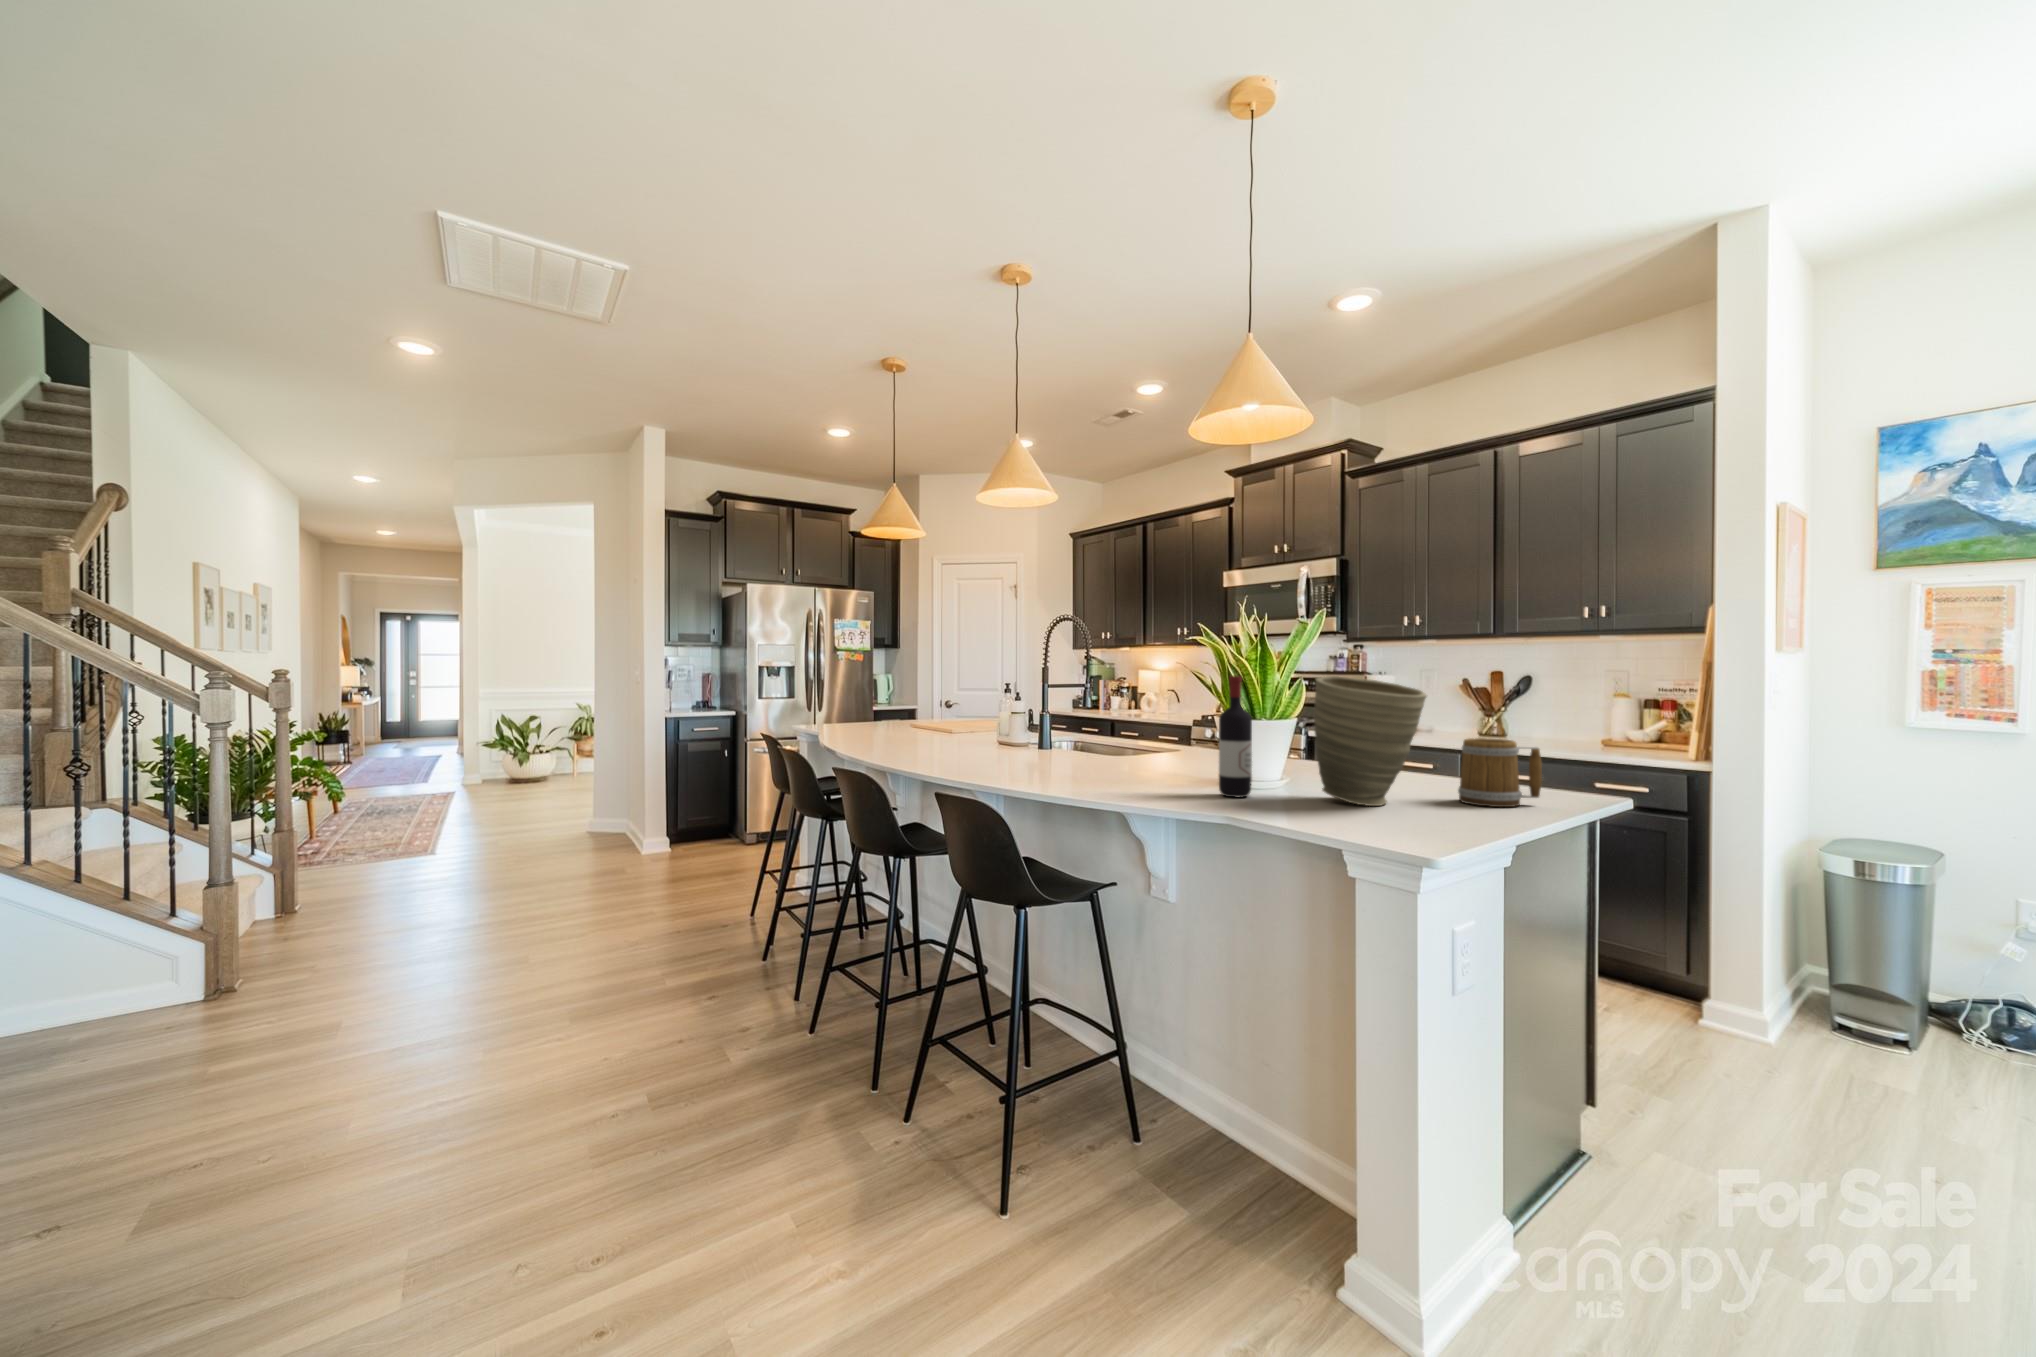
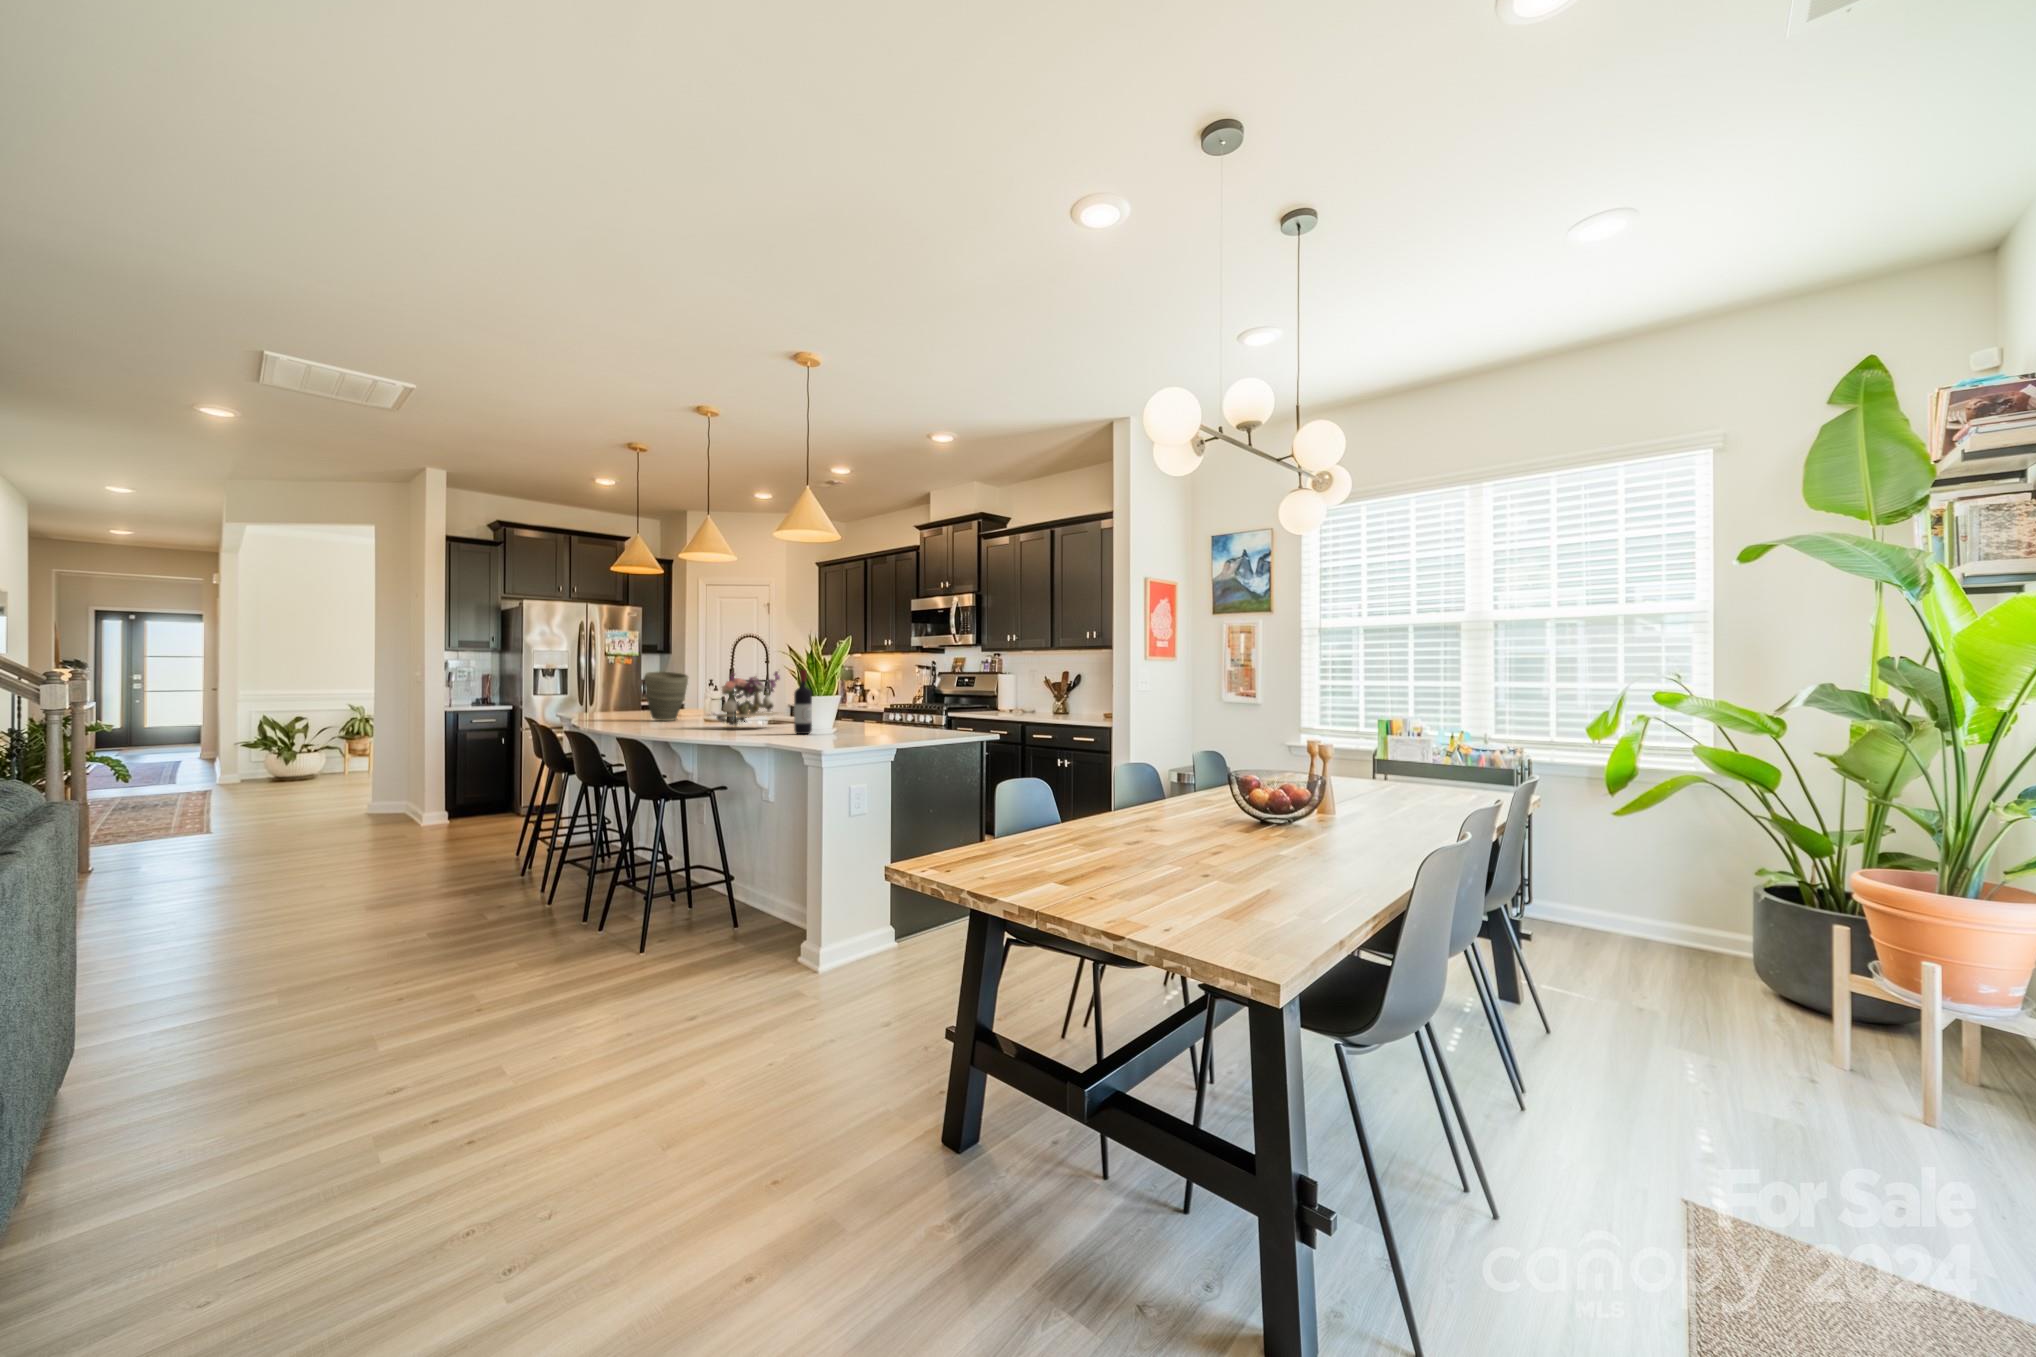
flower arrangement: none [1031,672,1155,771] -> present [712,671,780,726]
vase: present [1314,676,1427,806] -> present [645,671,688,721]
mug: present [1458,738,1542,807] -> none [916,702,953,735]

